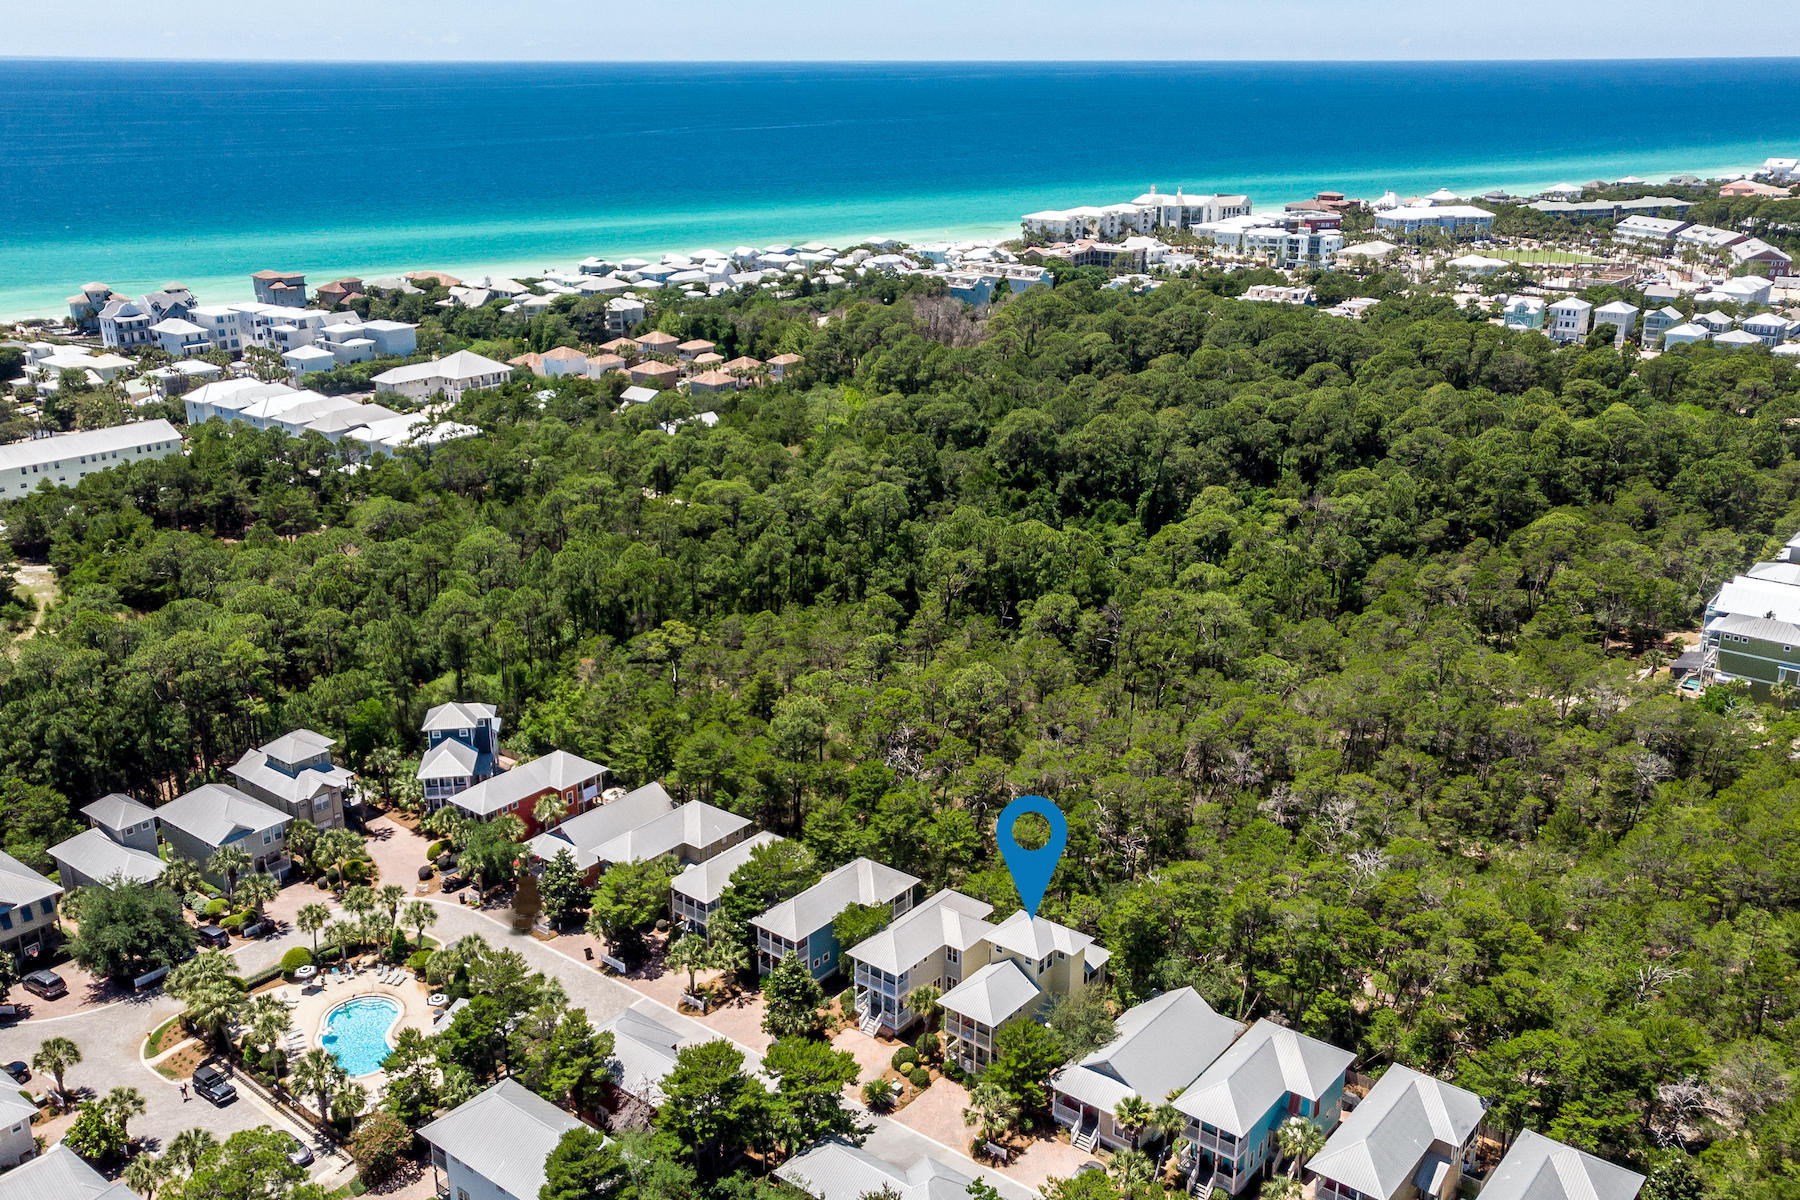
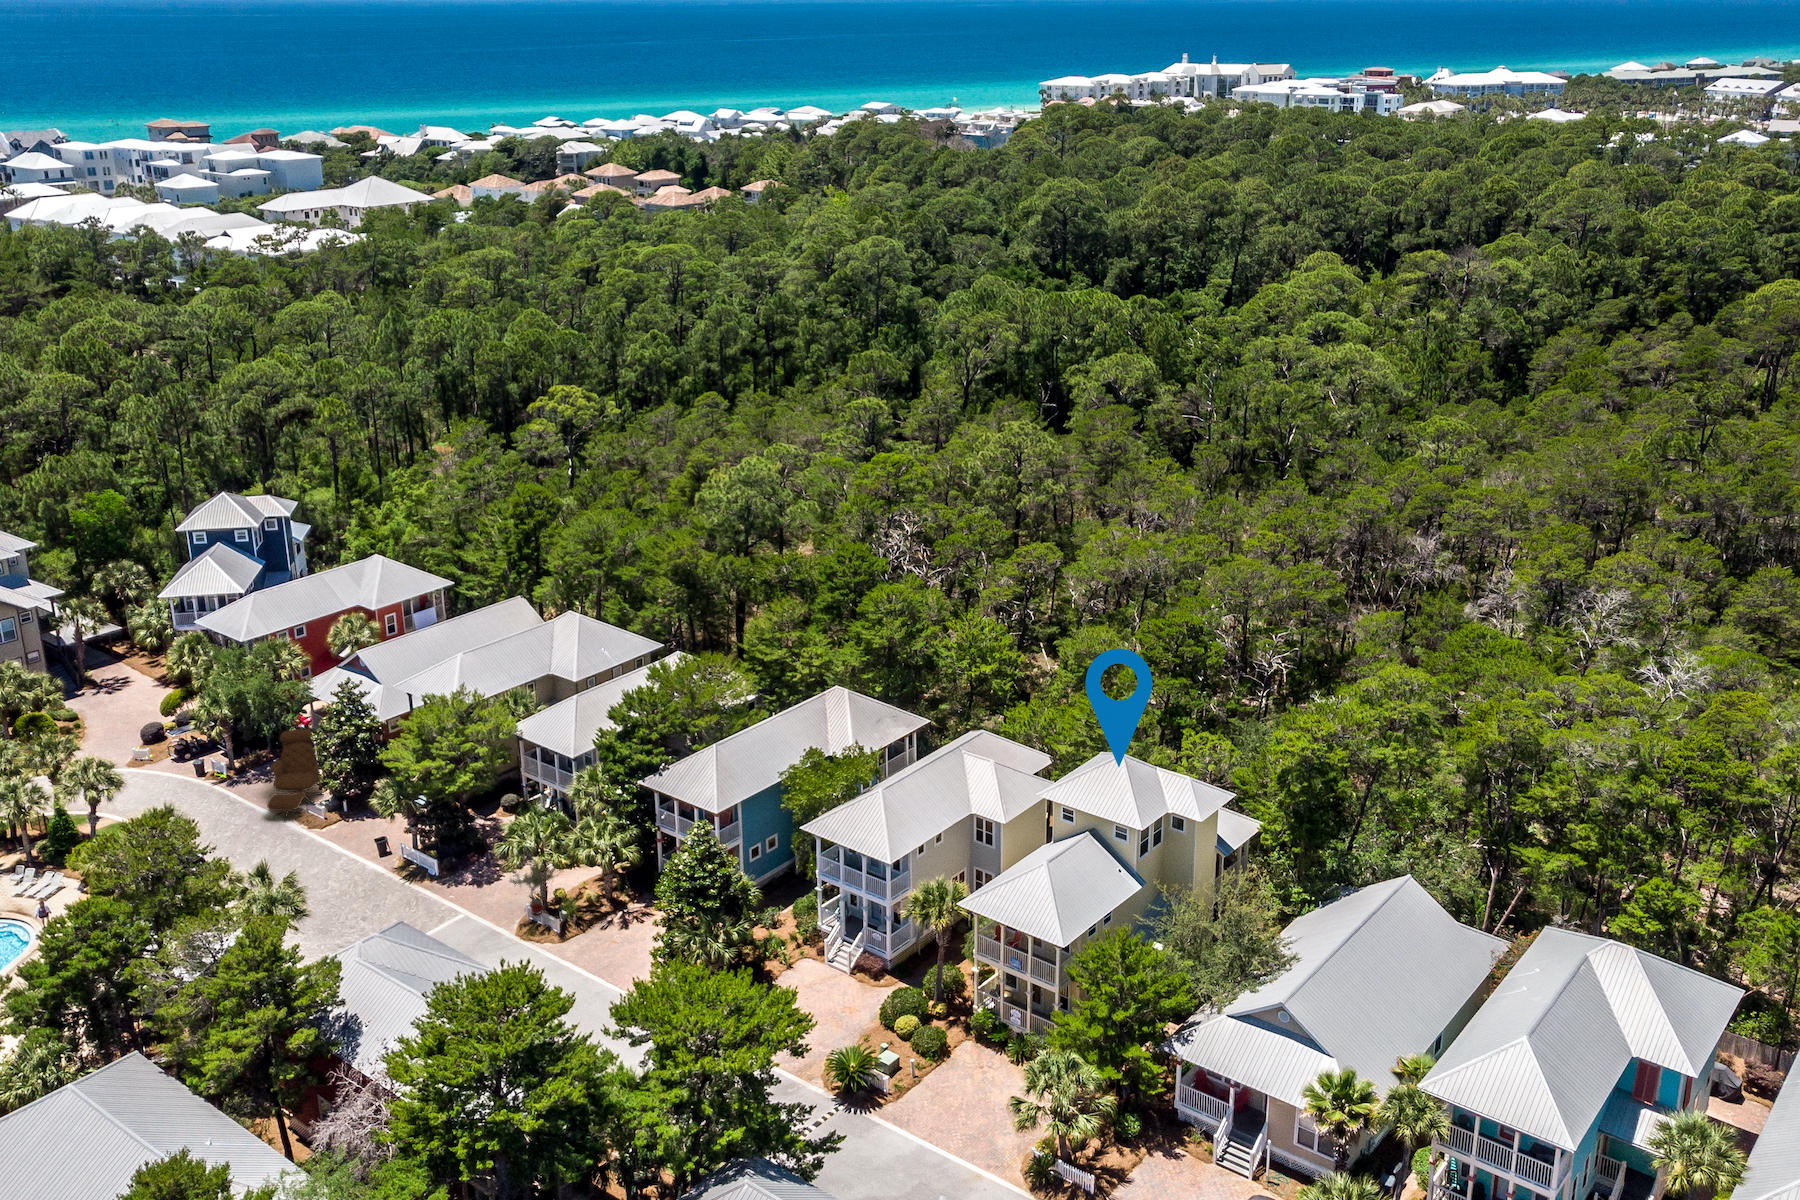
potted tree: none [672,962,703,999] -> present [510,864,556,914]

